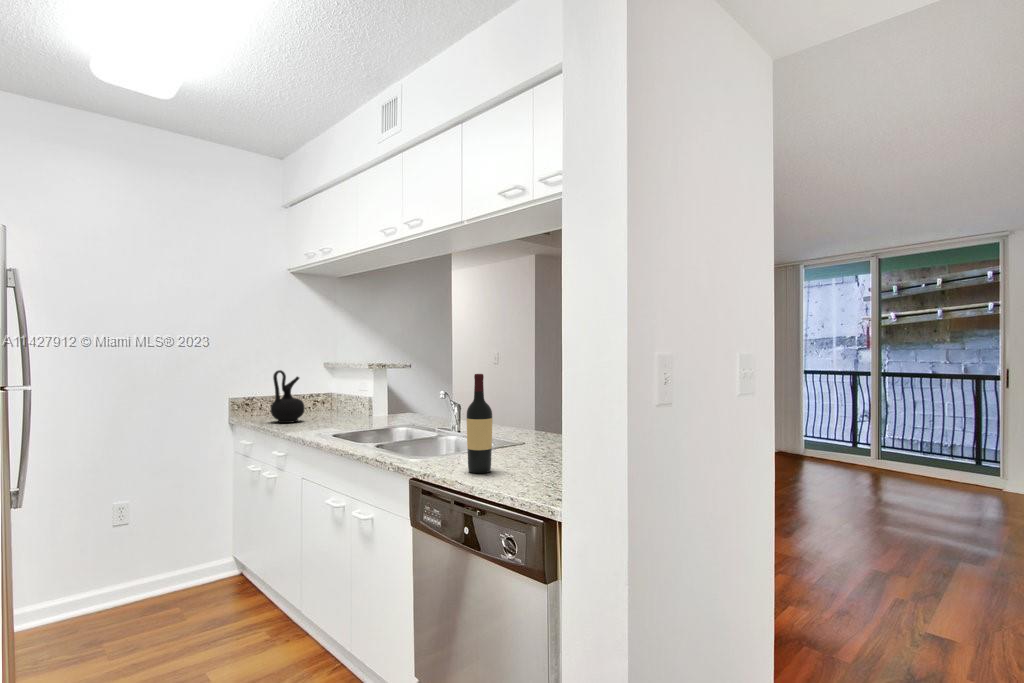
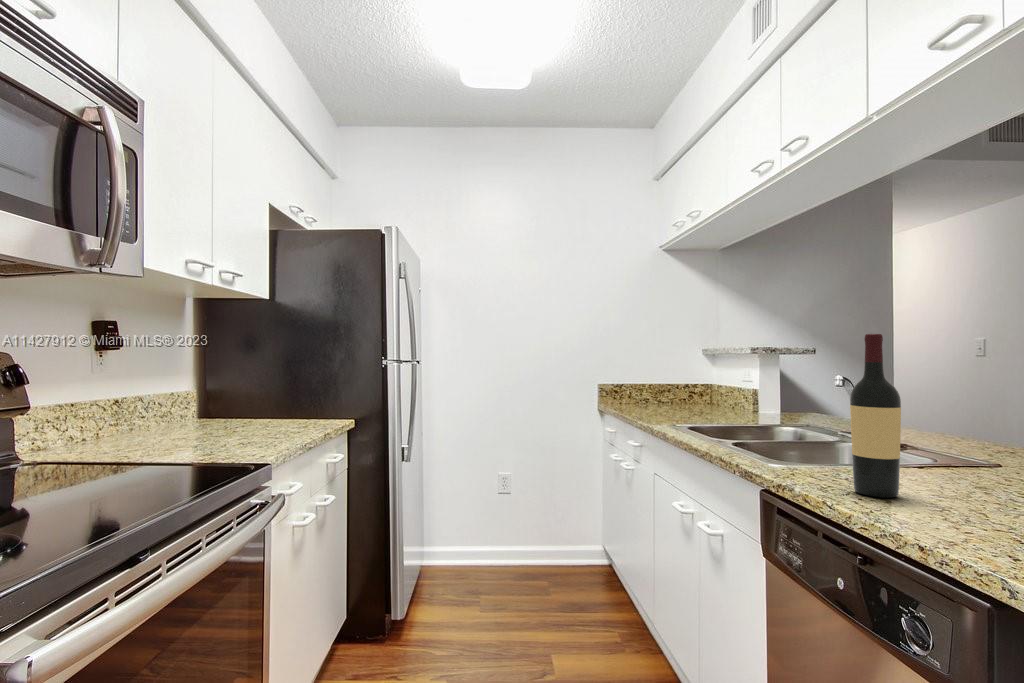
ceramic jug: present [271,370,305,423] -> none [636,353,672,412]

